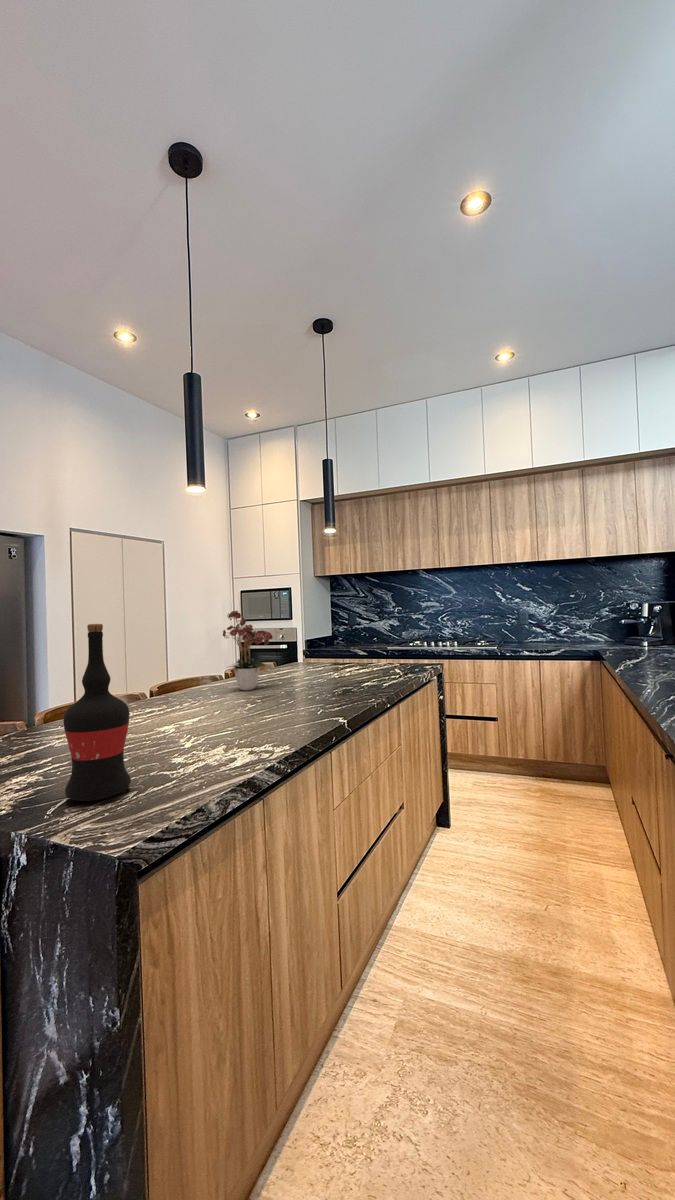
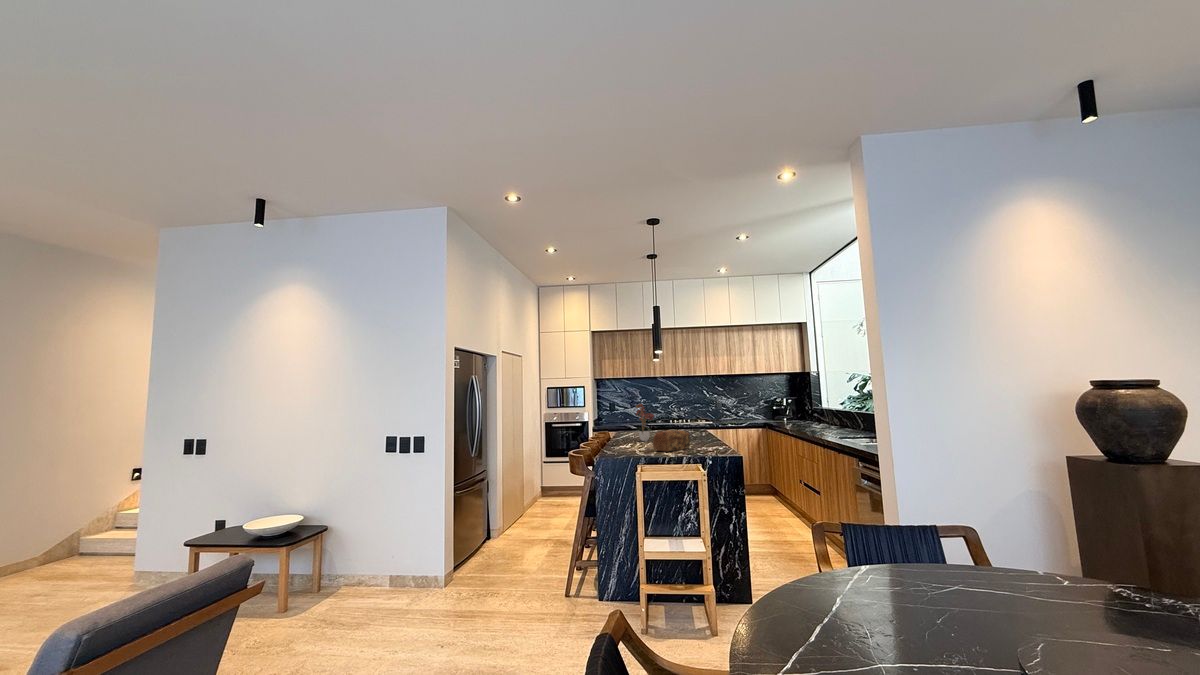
wine bottle: present [63,624,131,801] -> none [699,411,716,456]
bread loaf: none [113,676,225,743] -> present [653,430,690,452]

